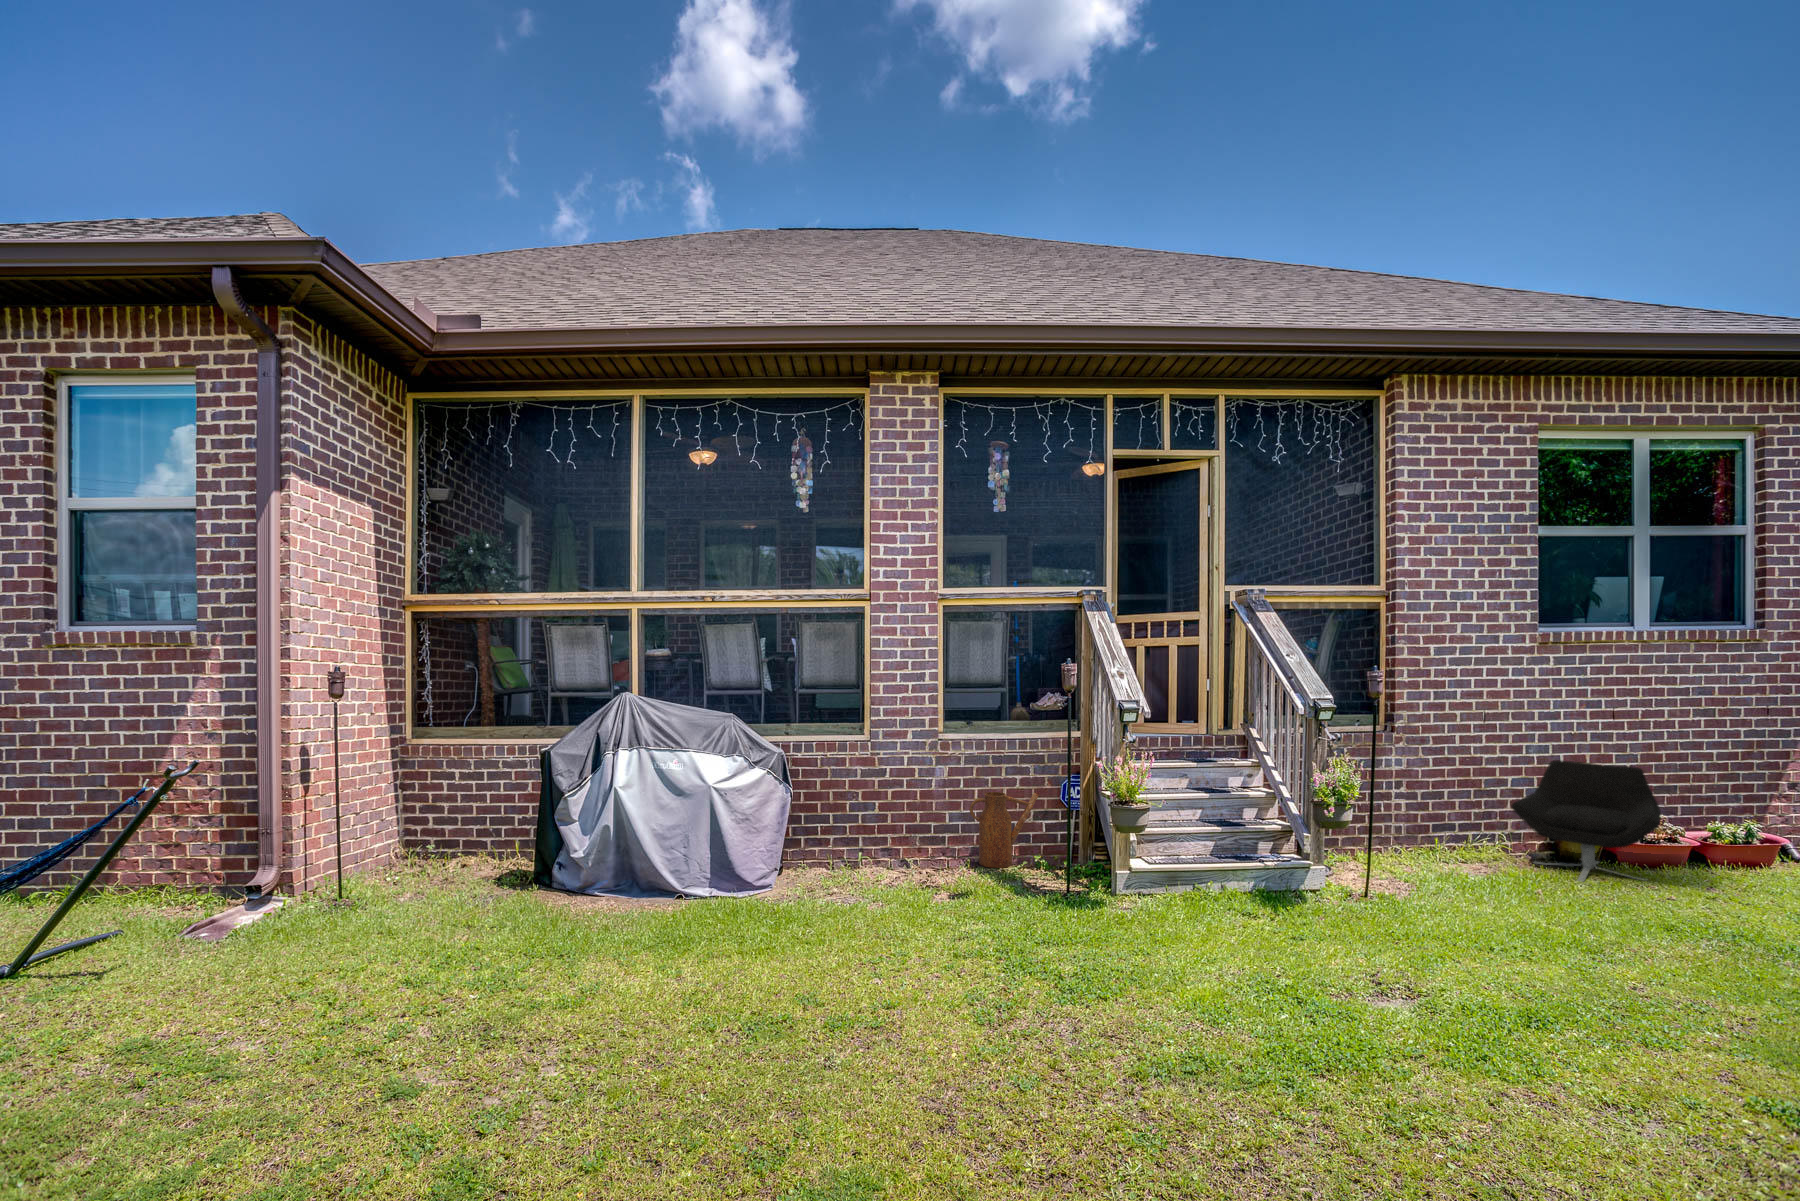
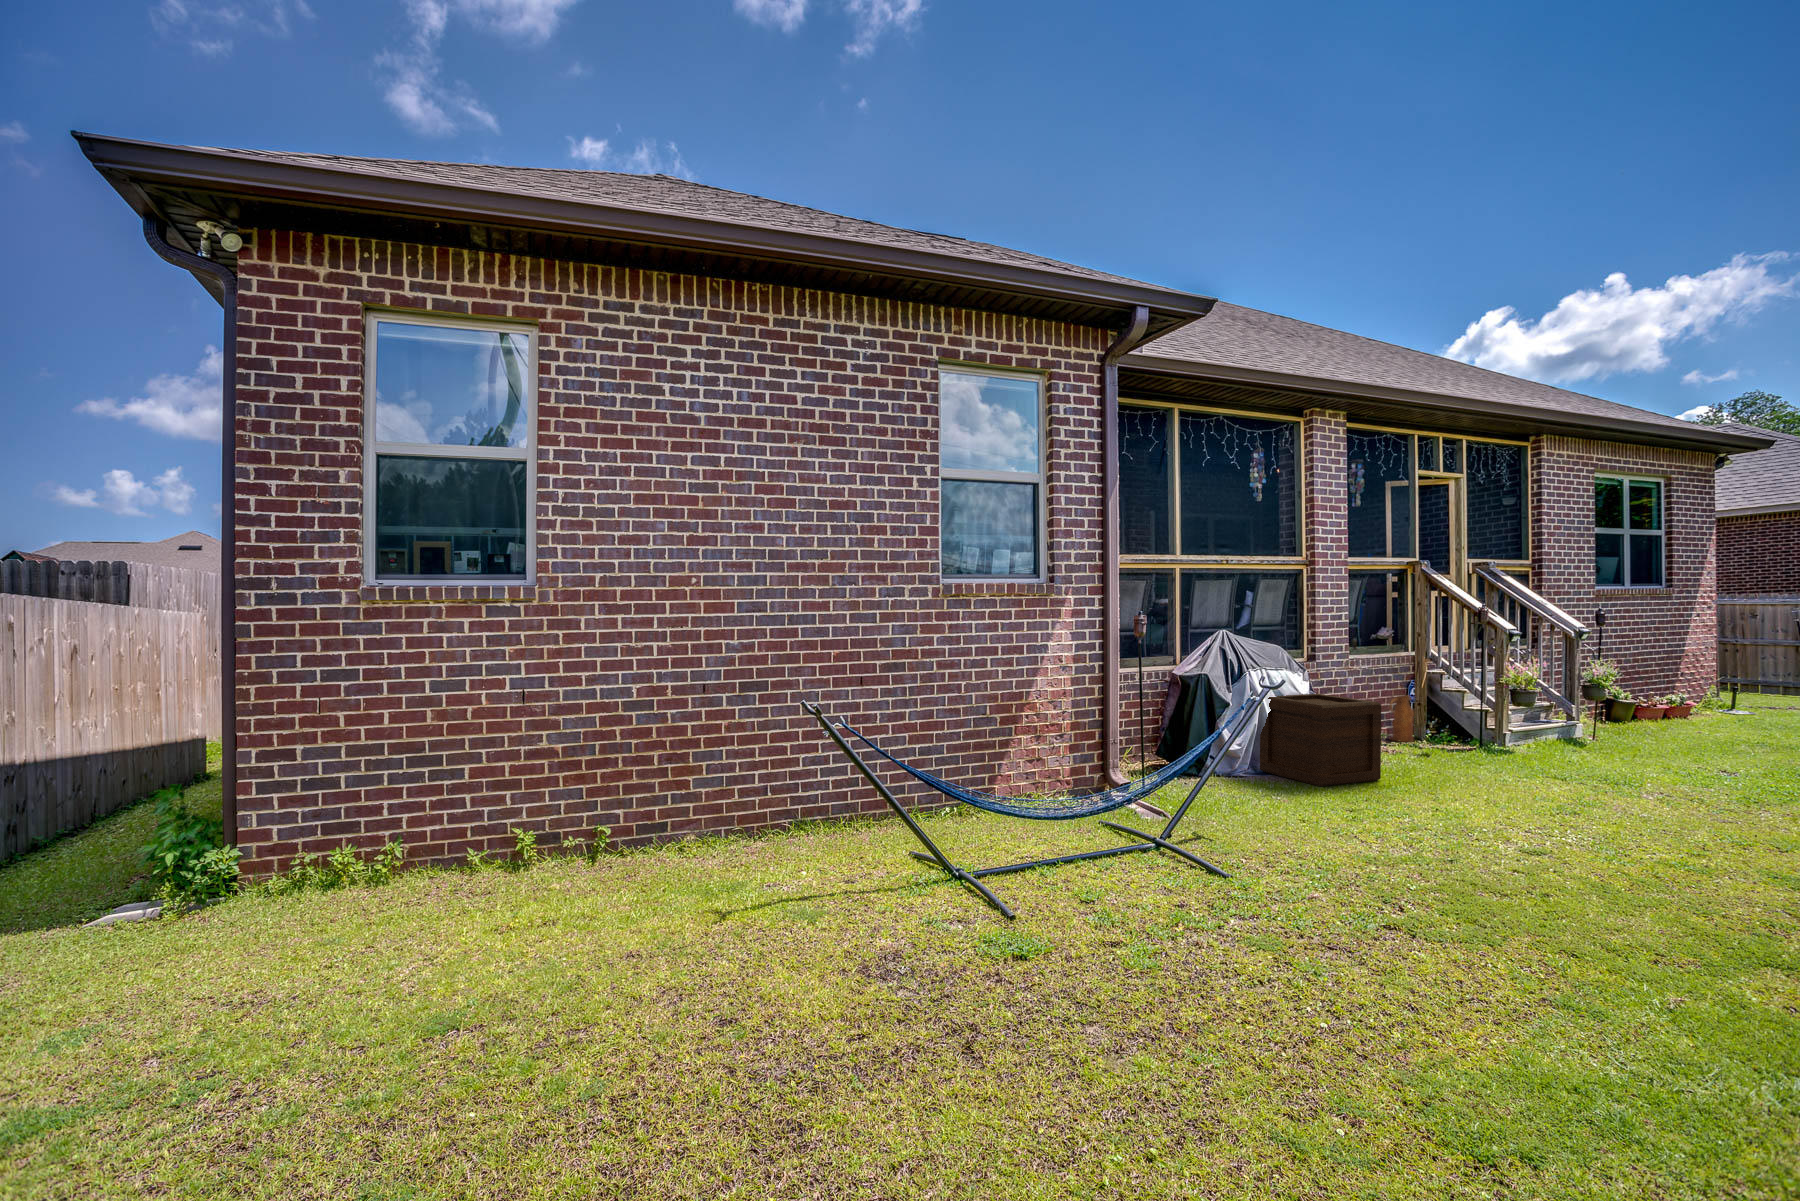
lounge chair: present [1511,760,1661,882] -> none [1596,664,1689,726]
wooden crate: none [524,786,677,928] -> present [1260,694,1381,787]

